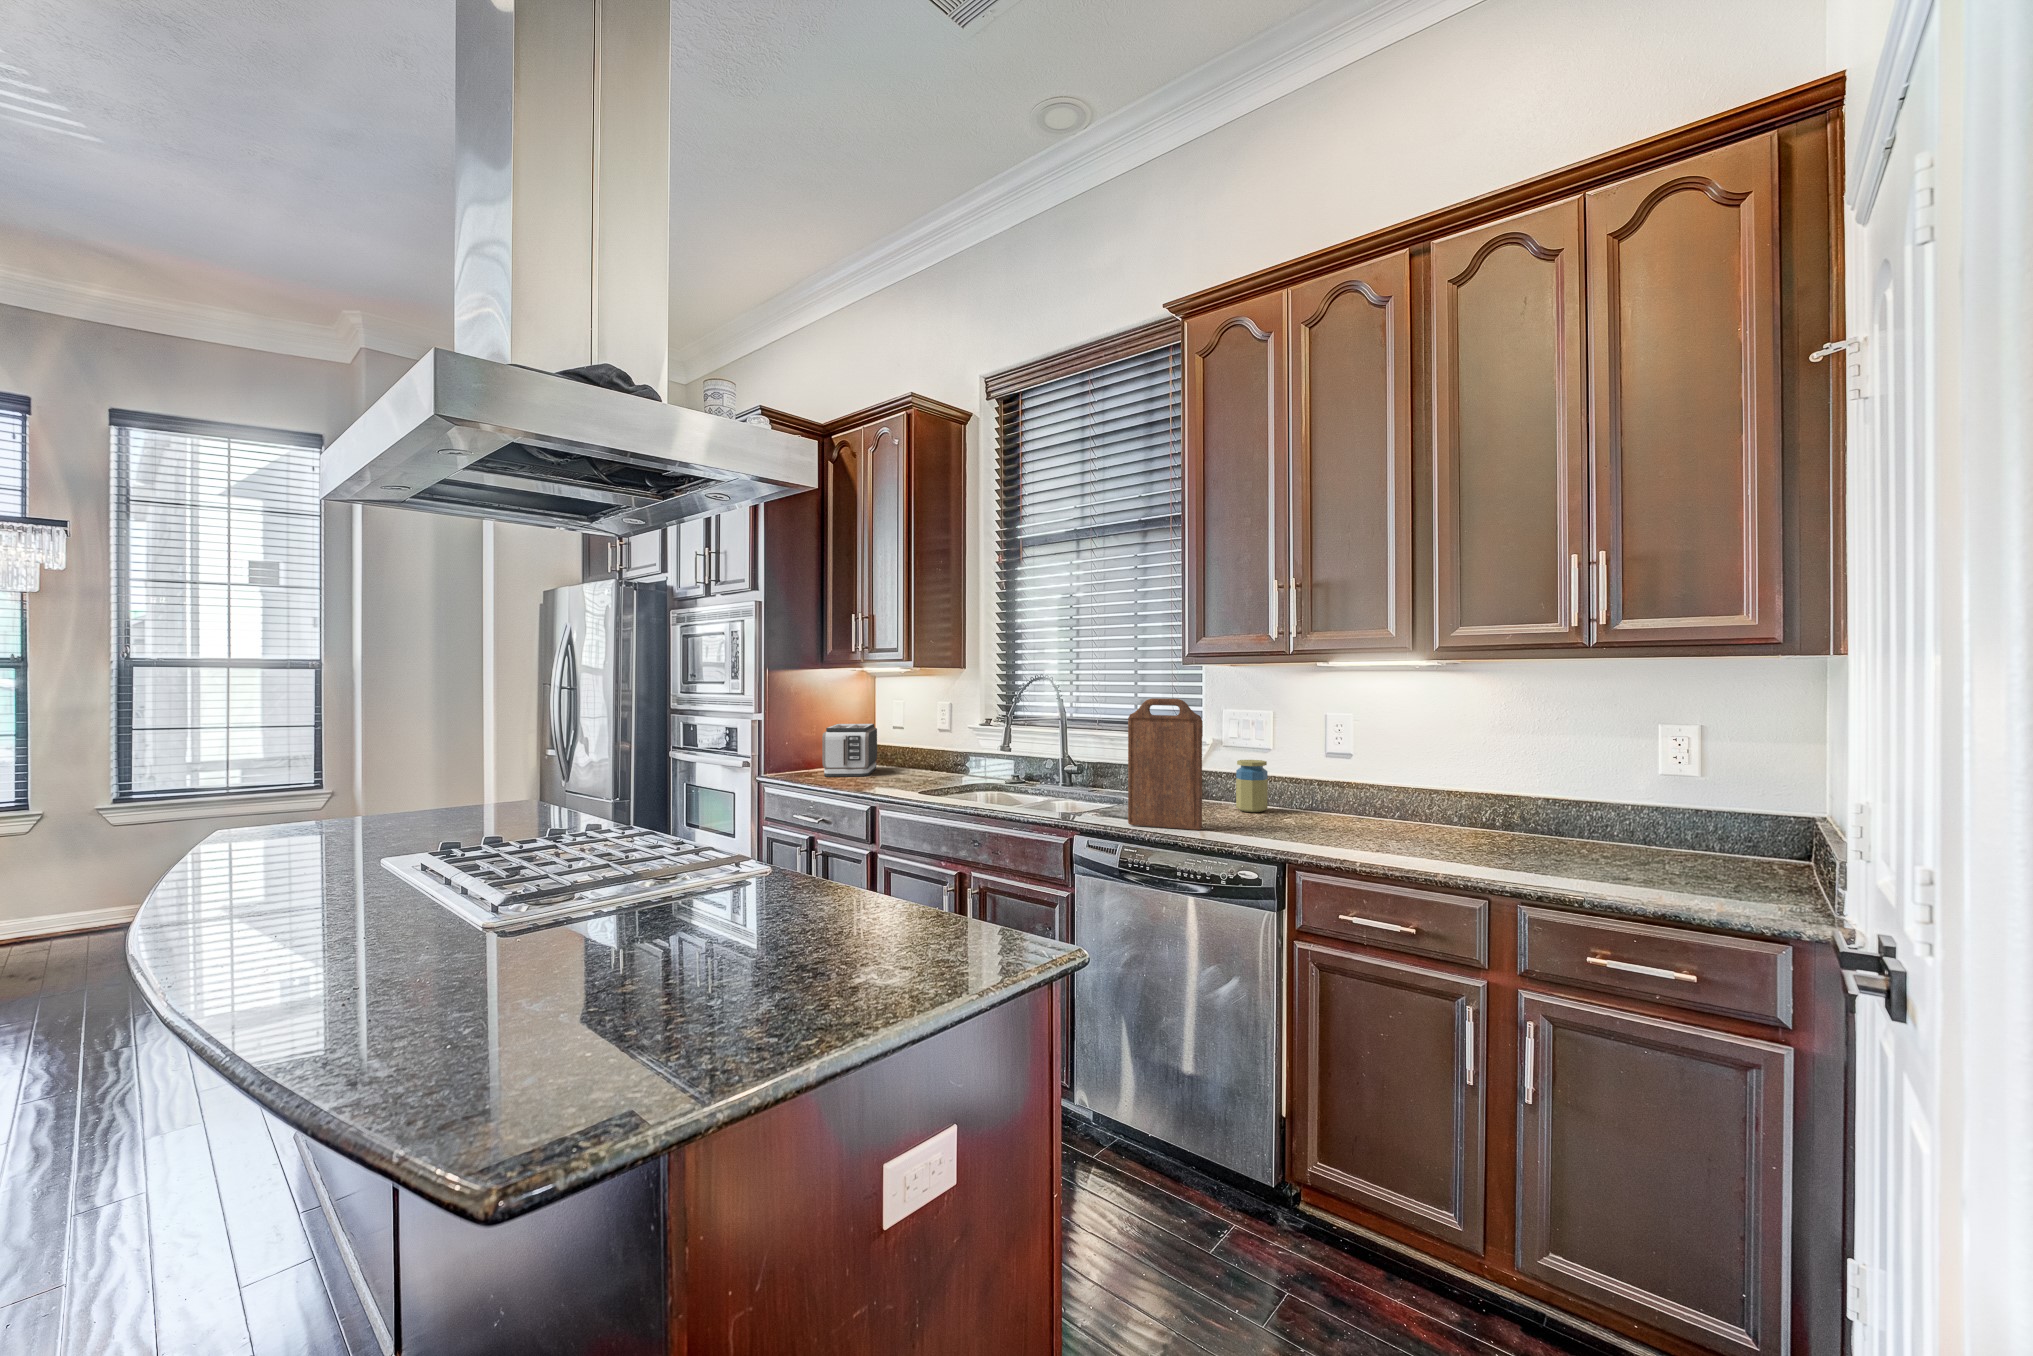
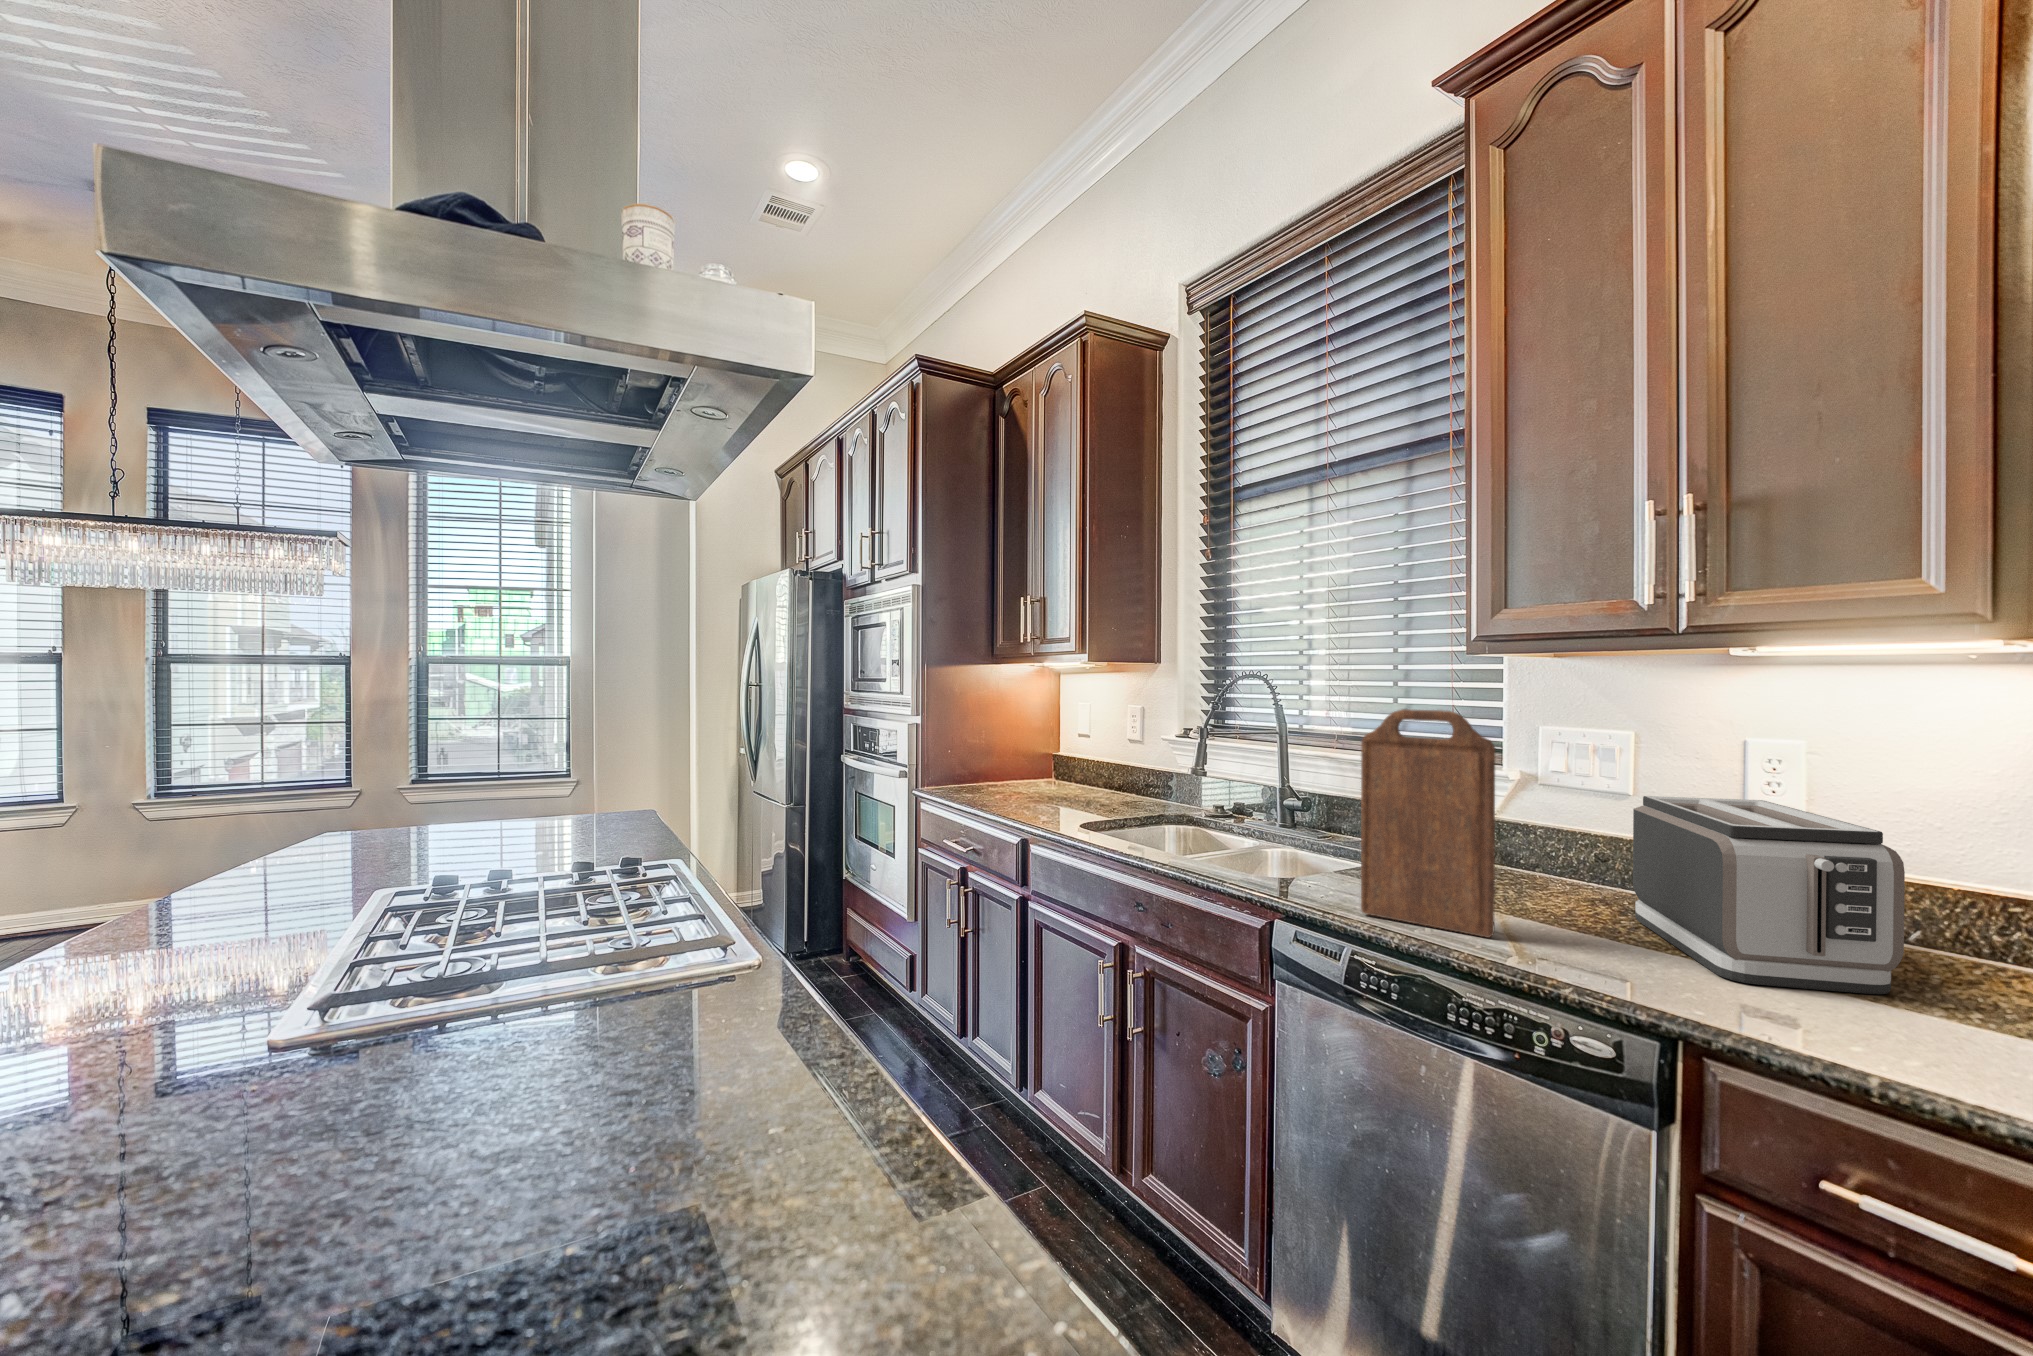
toaster: present [822,724,877,777] -> present [1633,796,1905,994]
jar: present [1236,760,1268,812] -> none [1562,811,1622,902]

